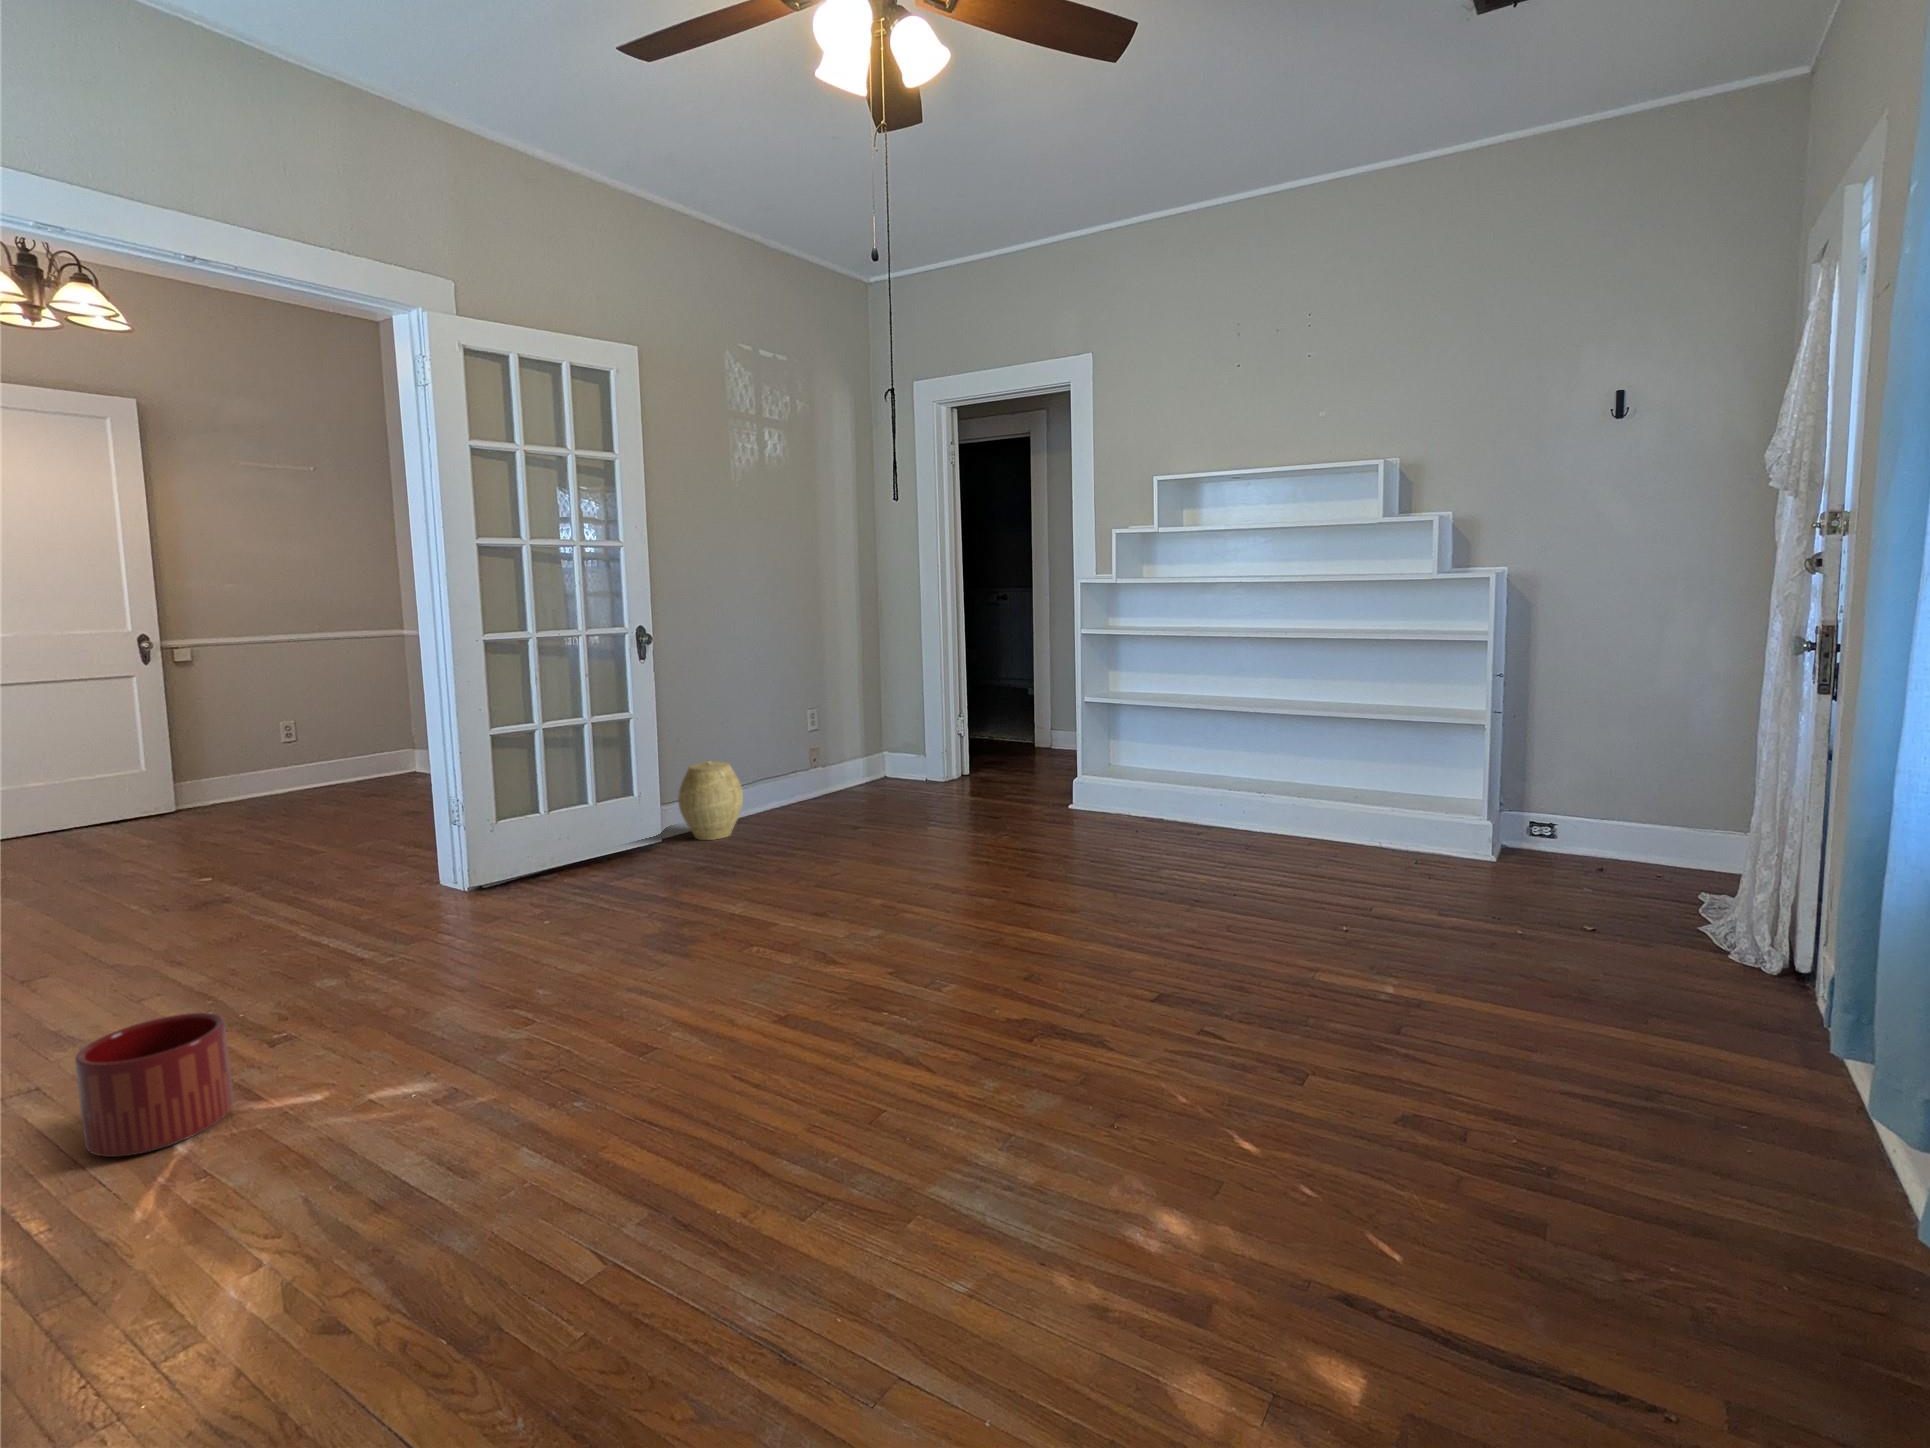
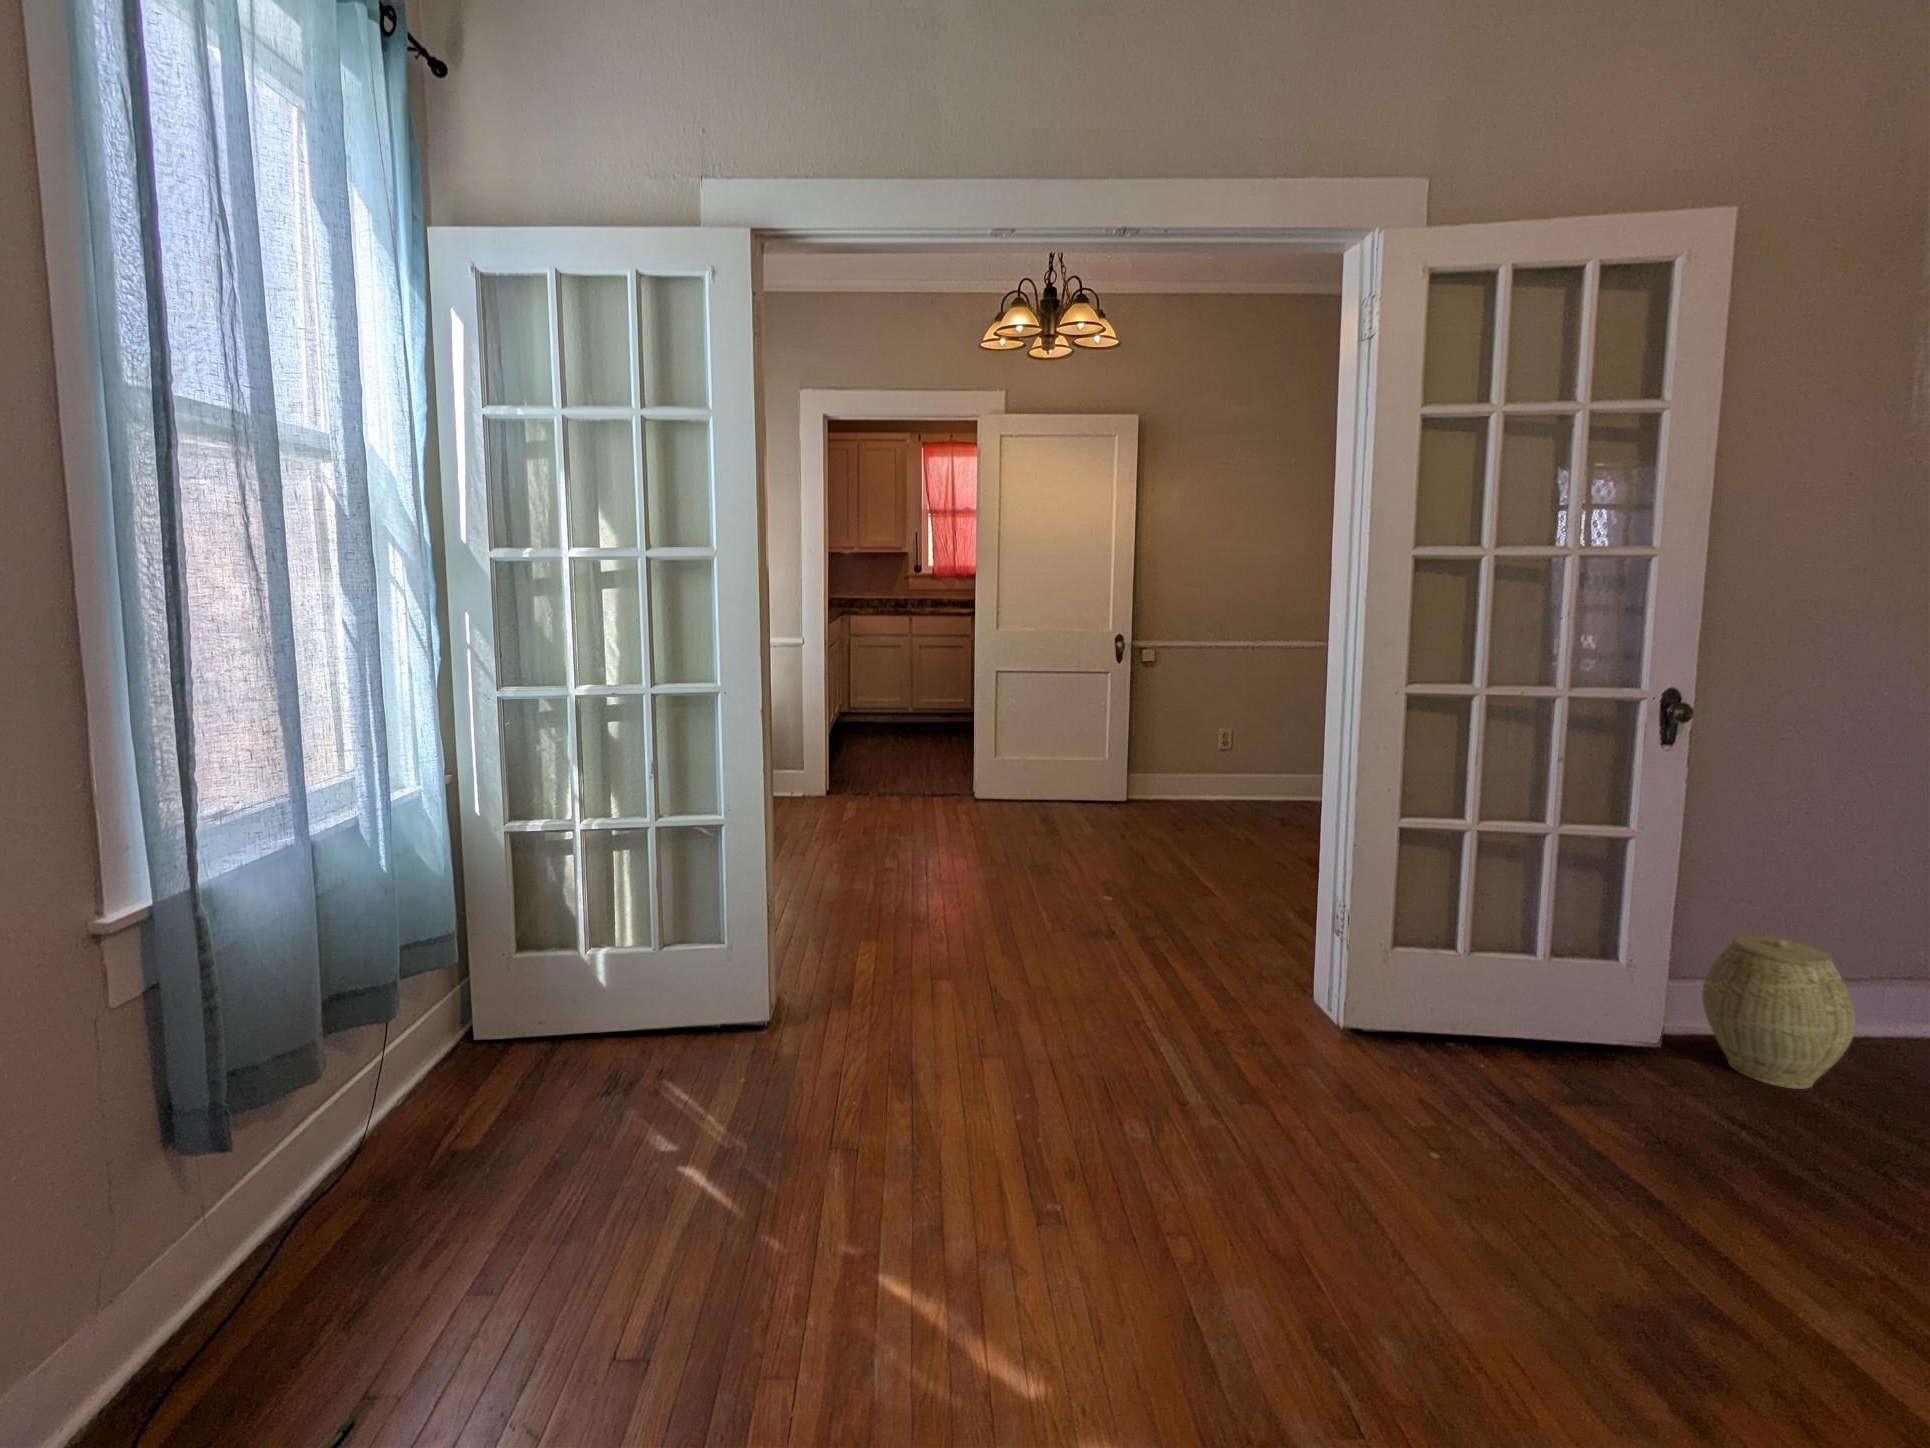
planter: present [75,1013,234,1157] -> none [843,1159,983,1366]

